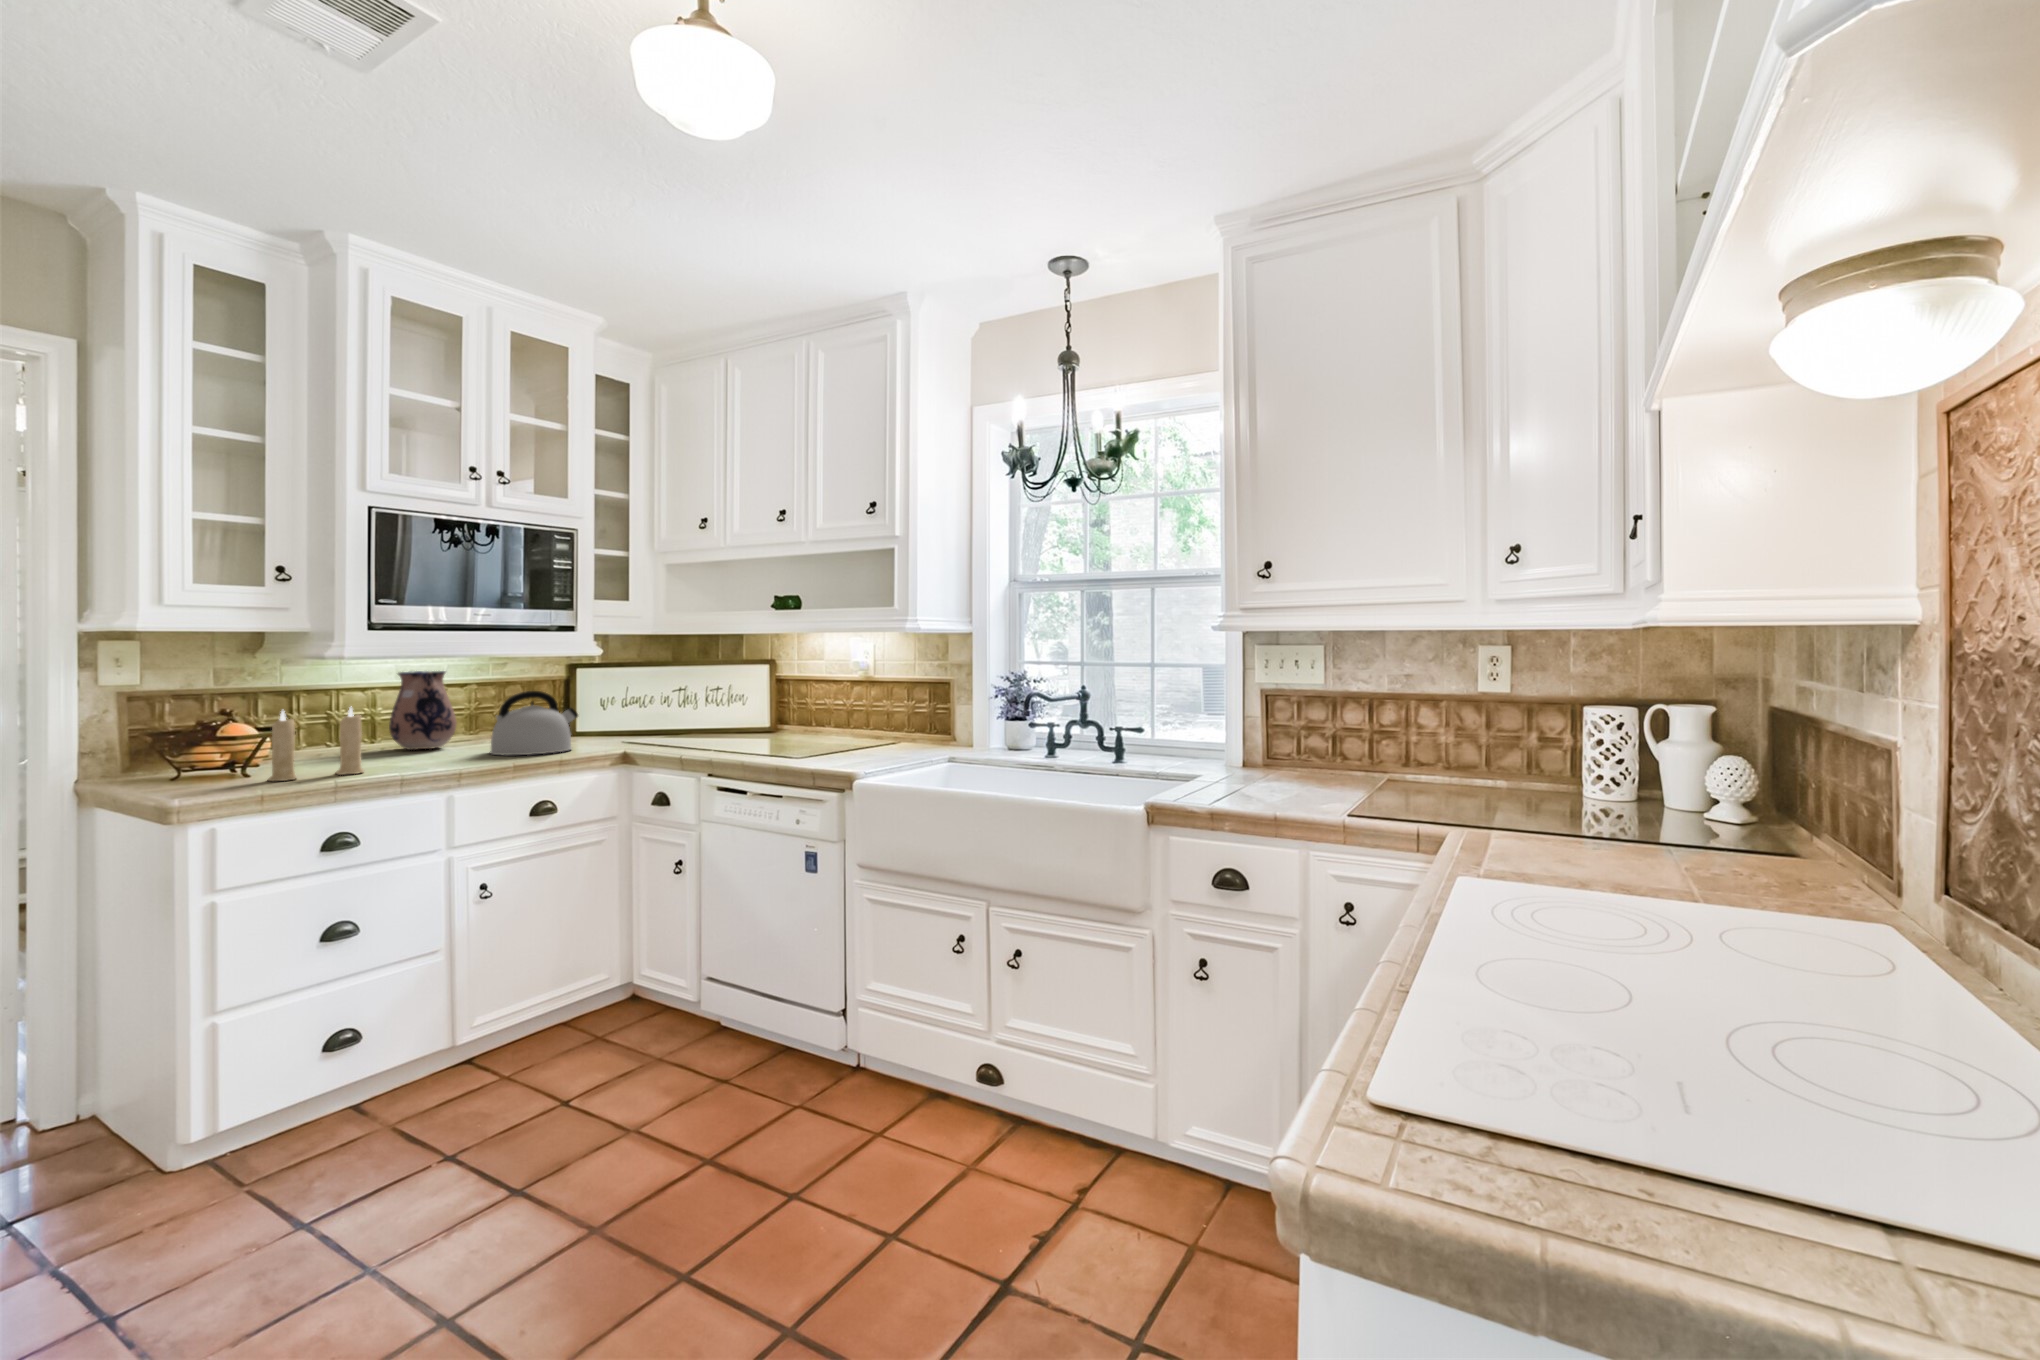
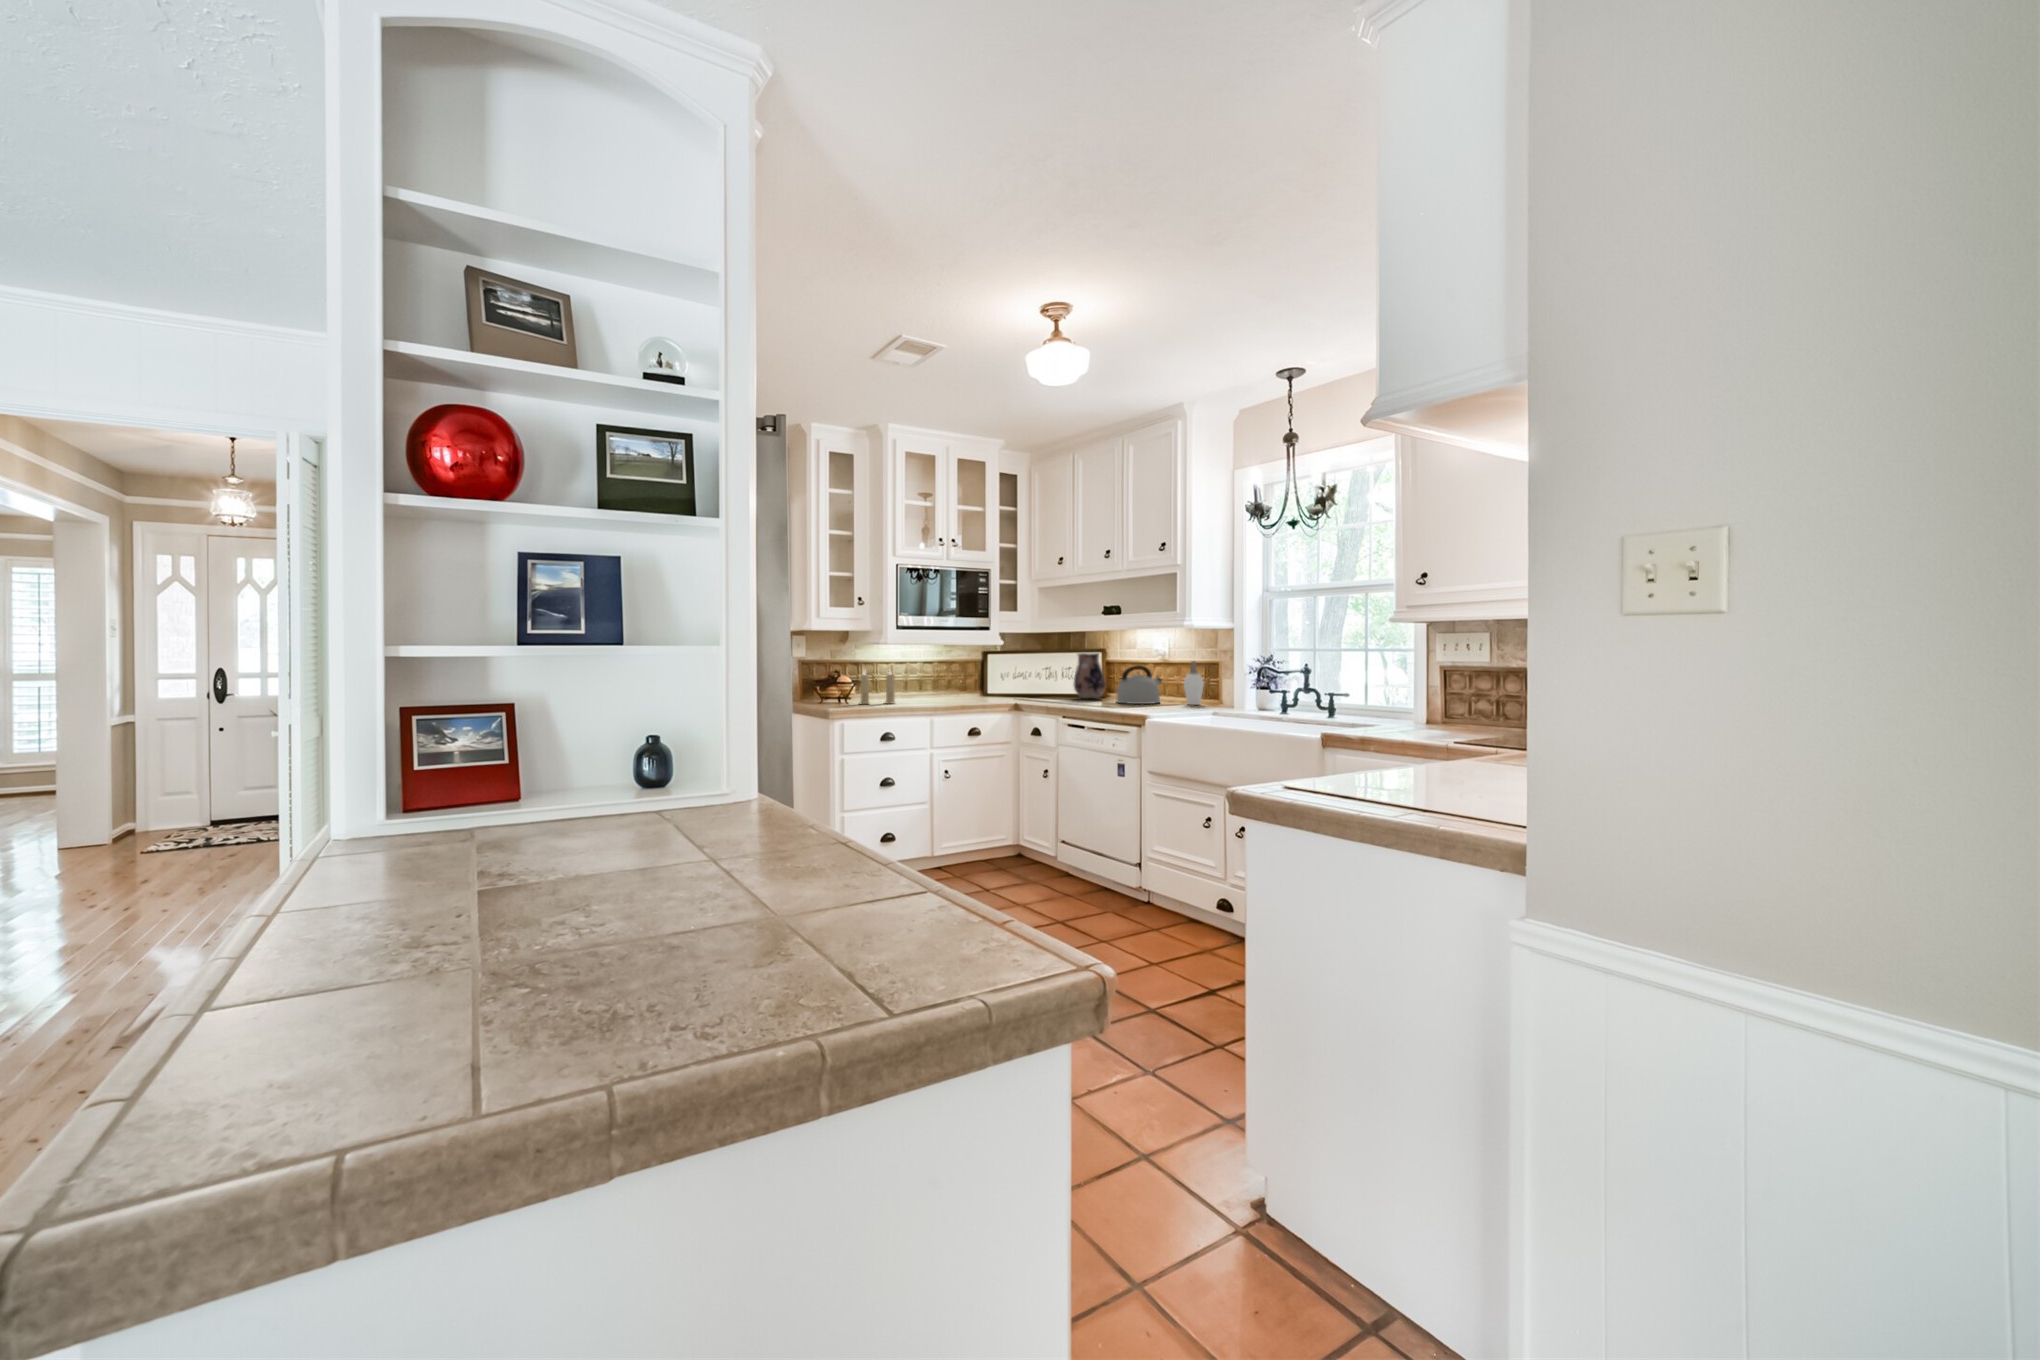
ceramic pitcher: present [389,671,456,750] -> present [1074,653,1106,698]
soap dispenser: none [901,680,938,744] -> present [1184,661,1204,705]
kettle: present [490,691,578,755] -> present [1117,665,1162,704]

